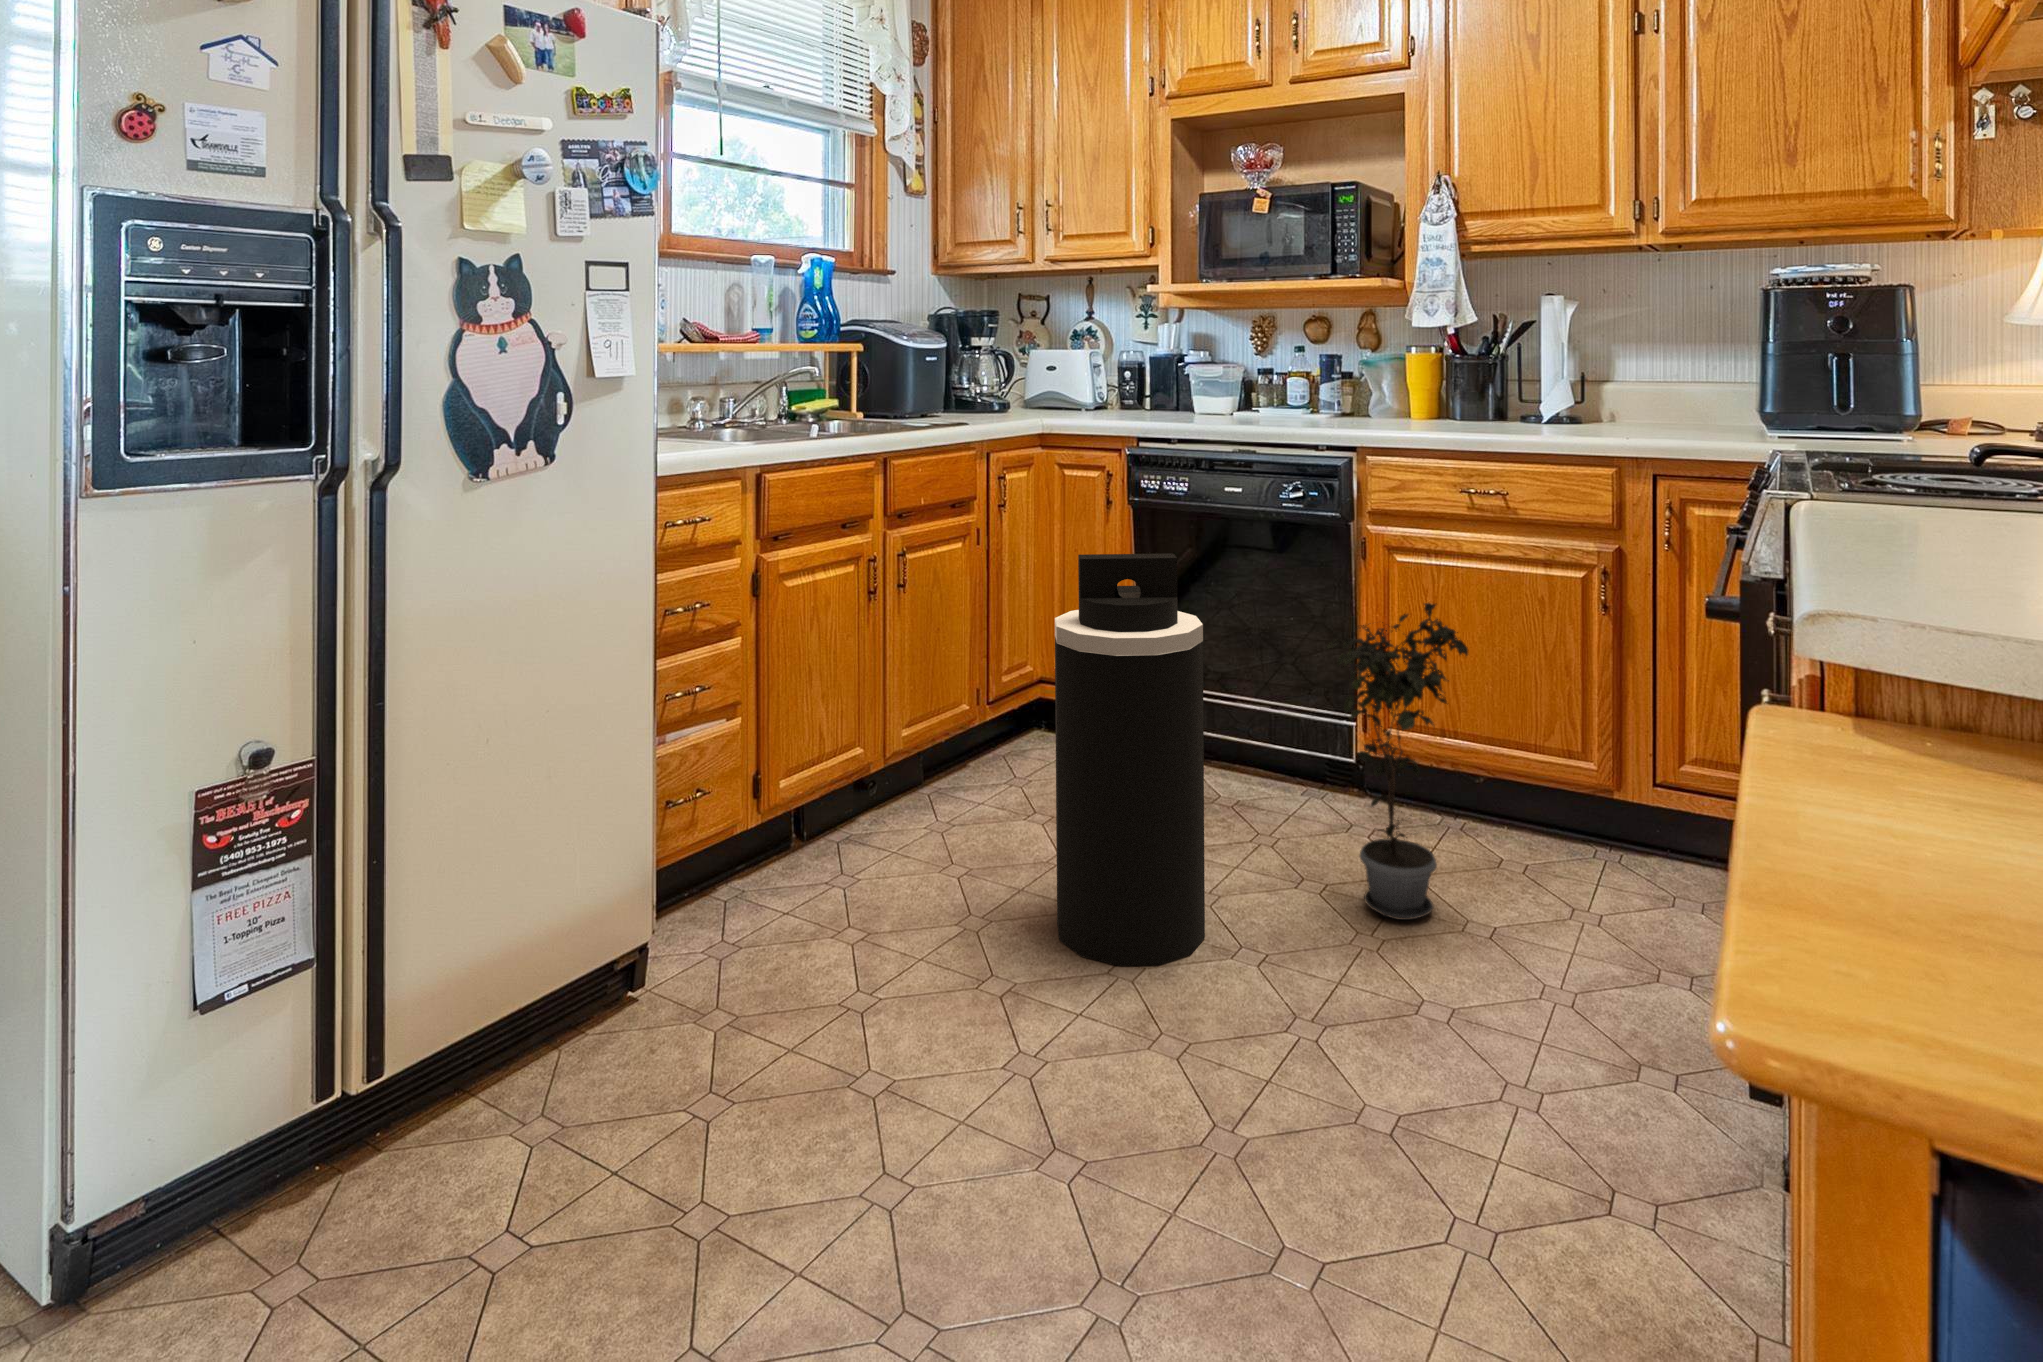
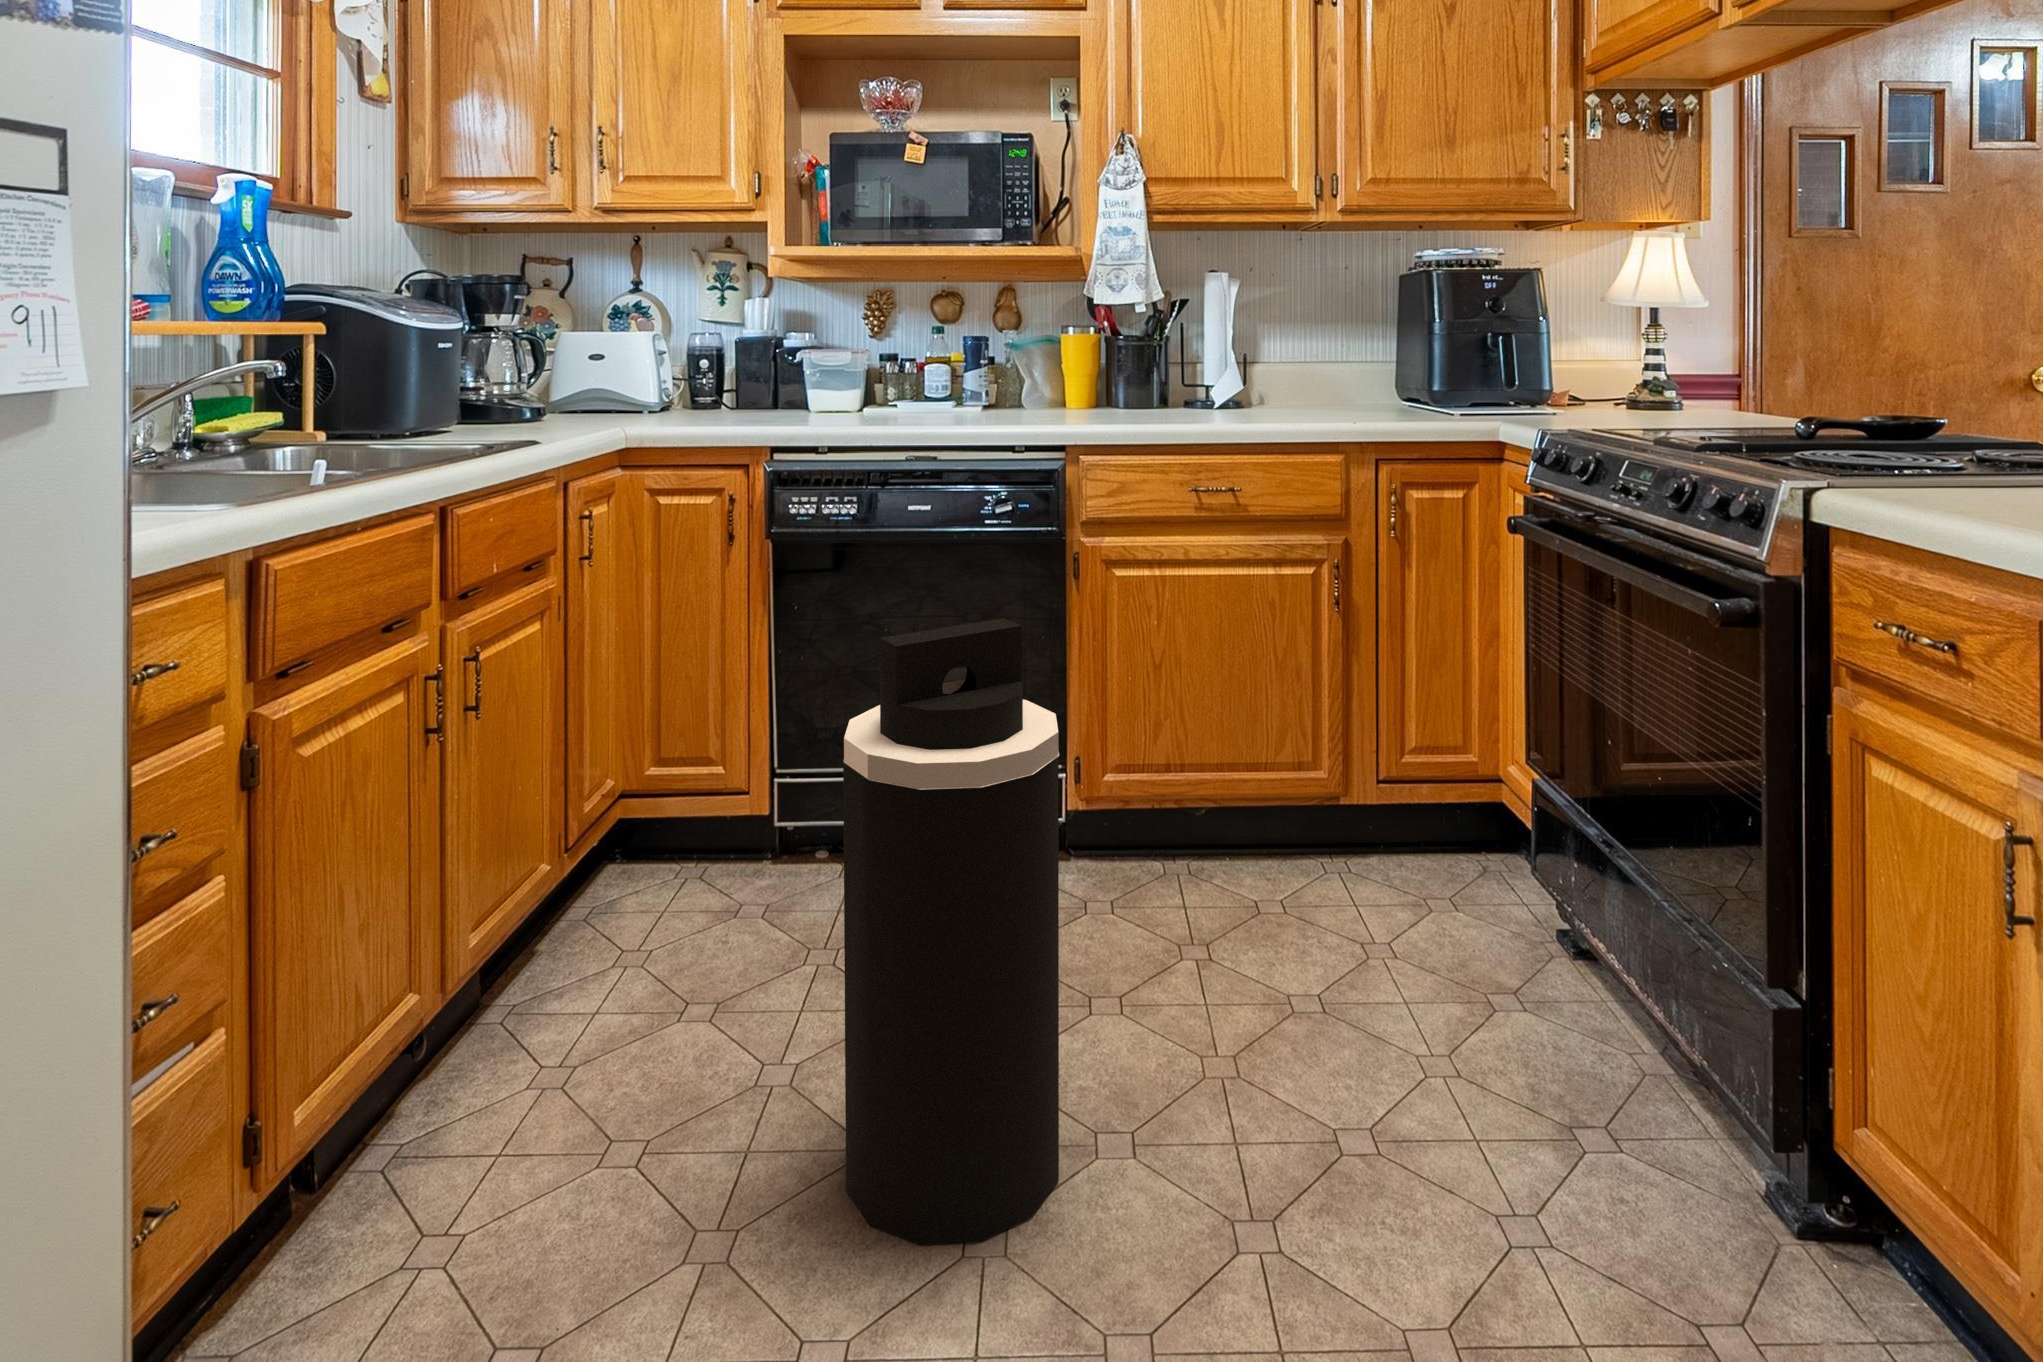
potted plant: present [1327,603,1468,920] -> none [1150,638,1315,1033]

